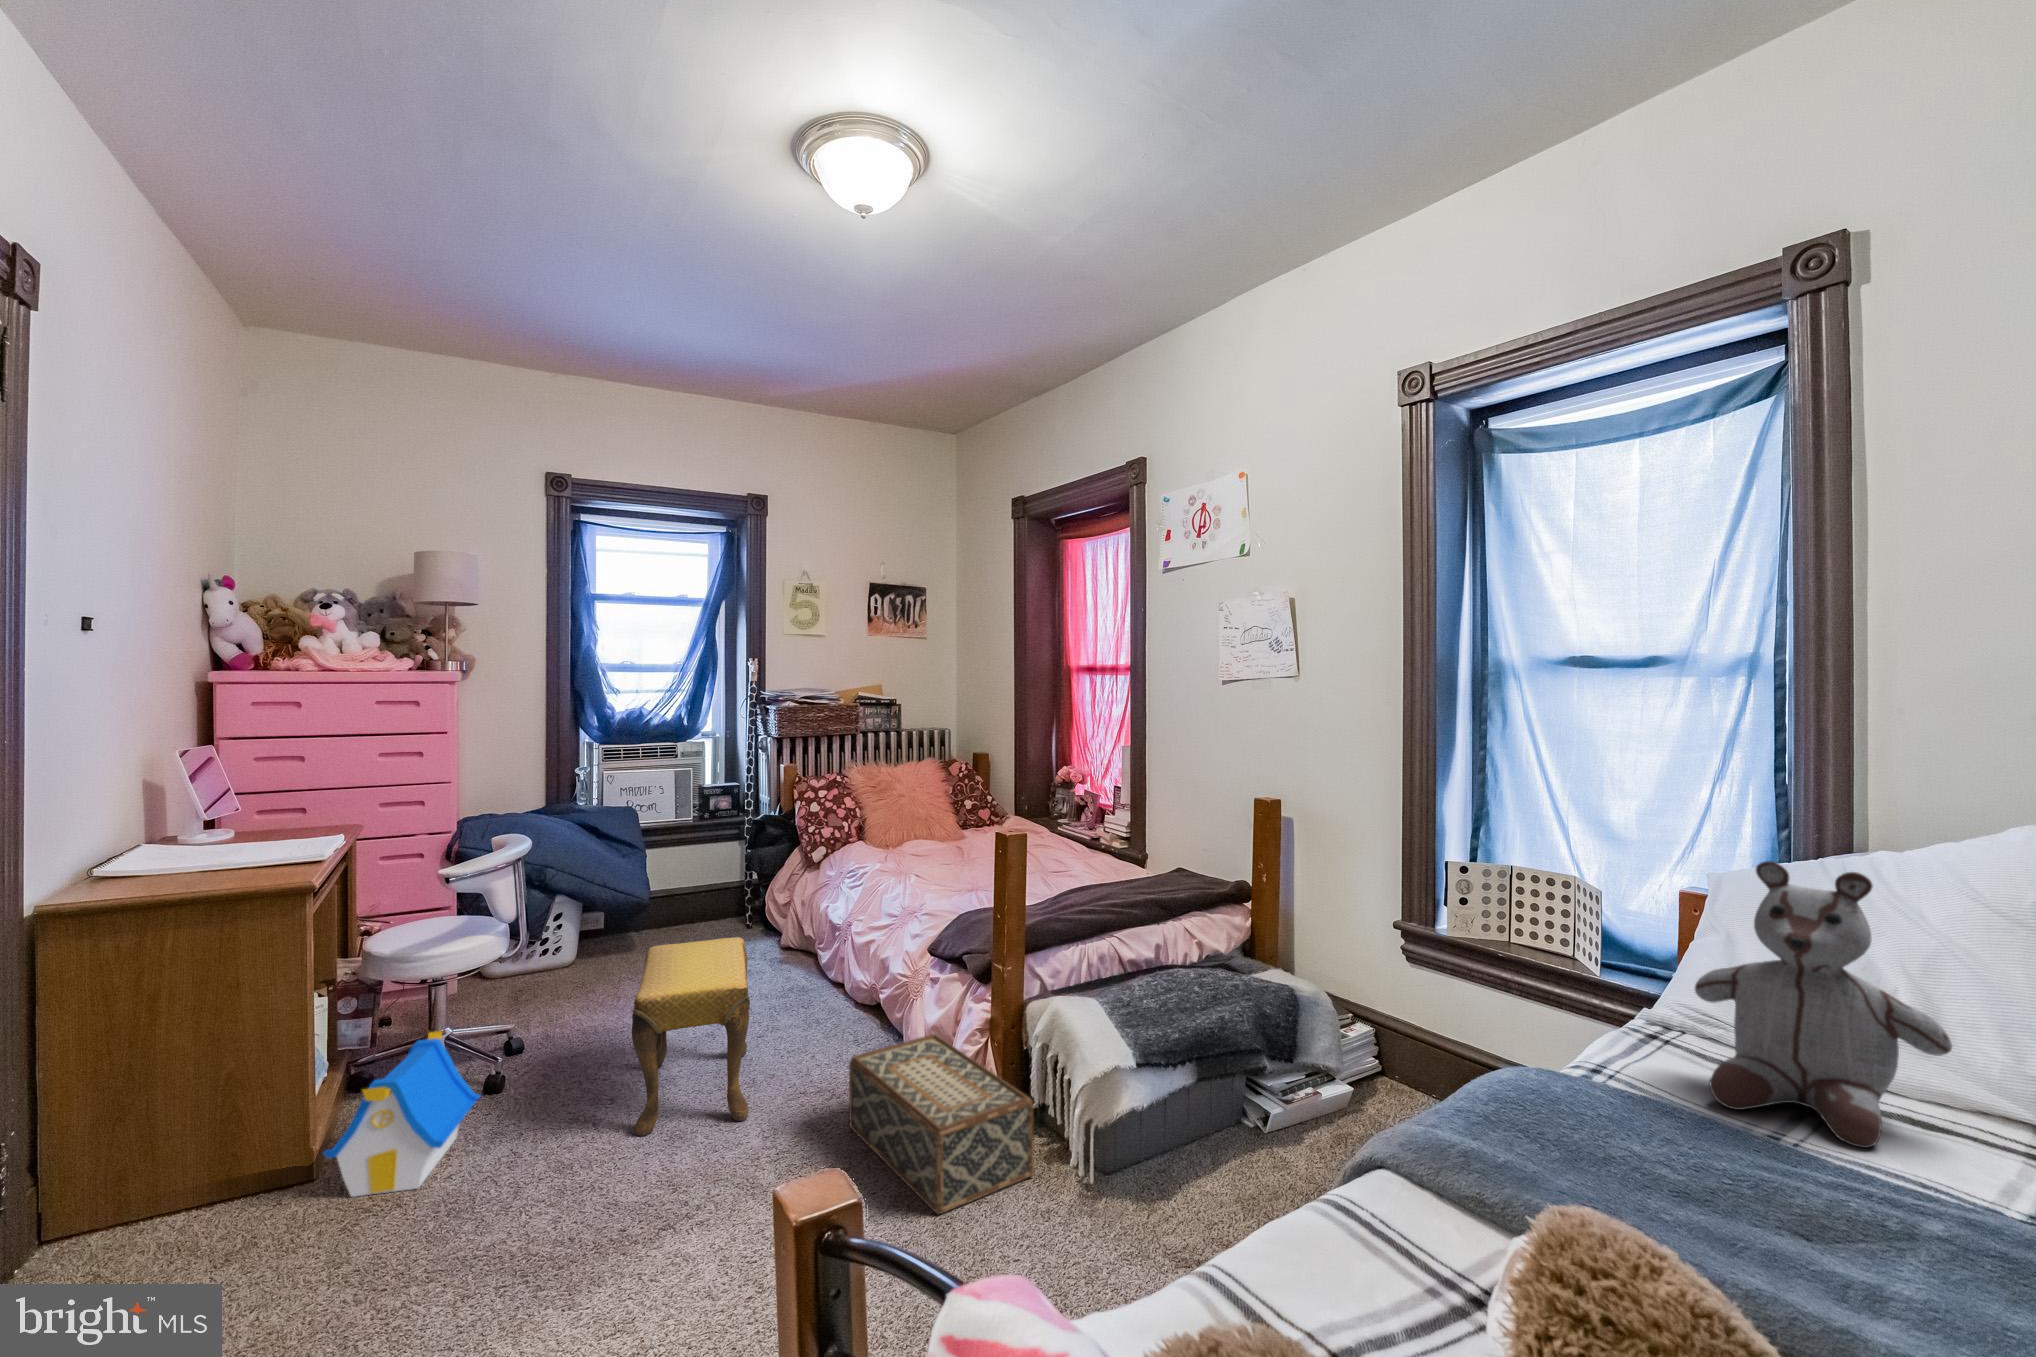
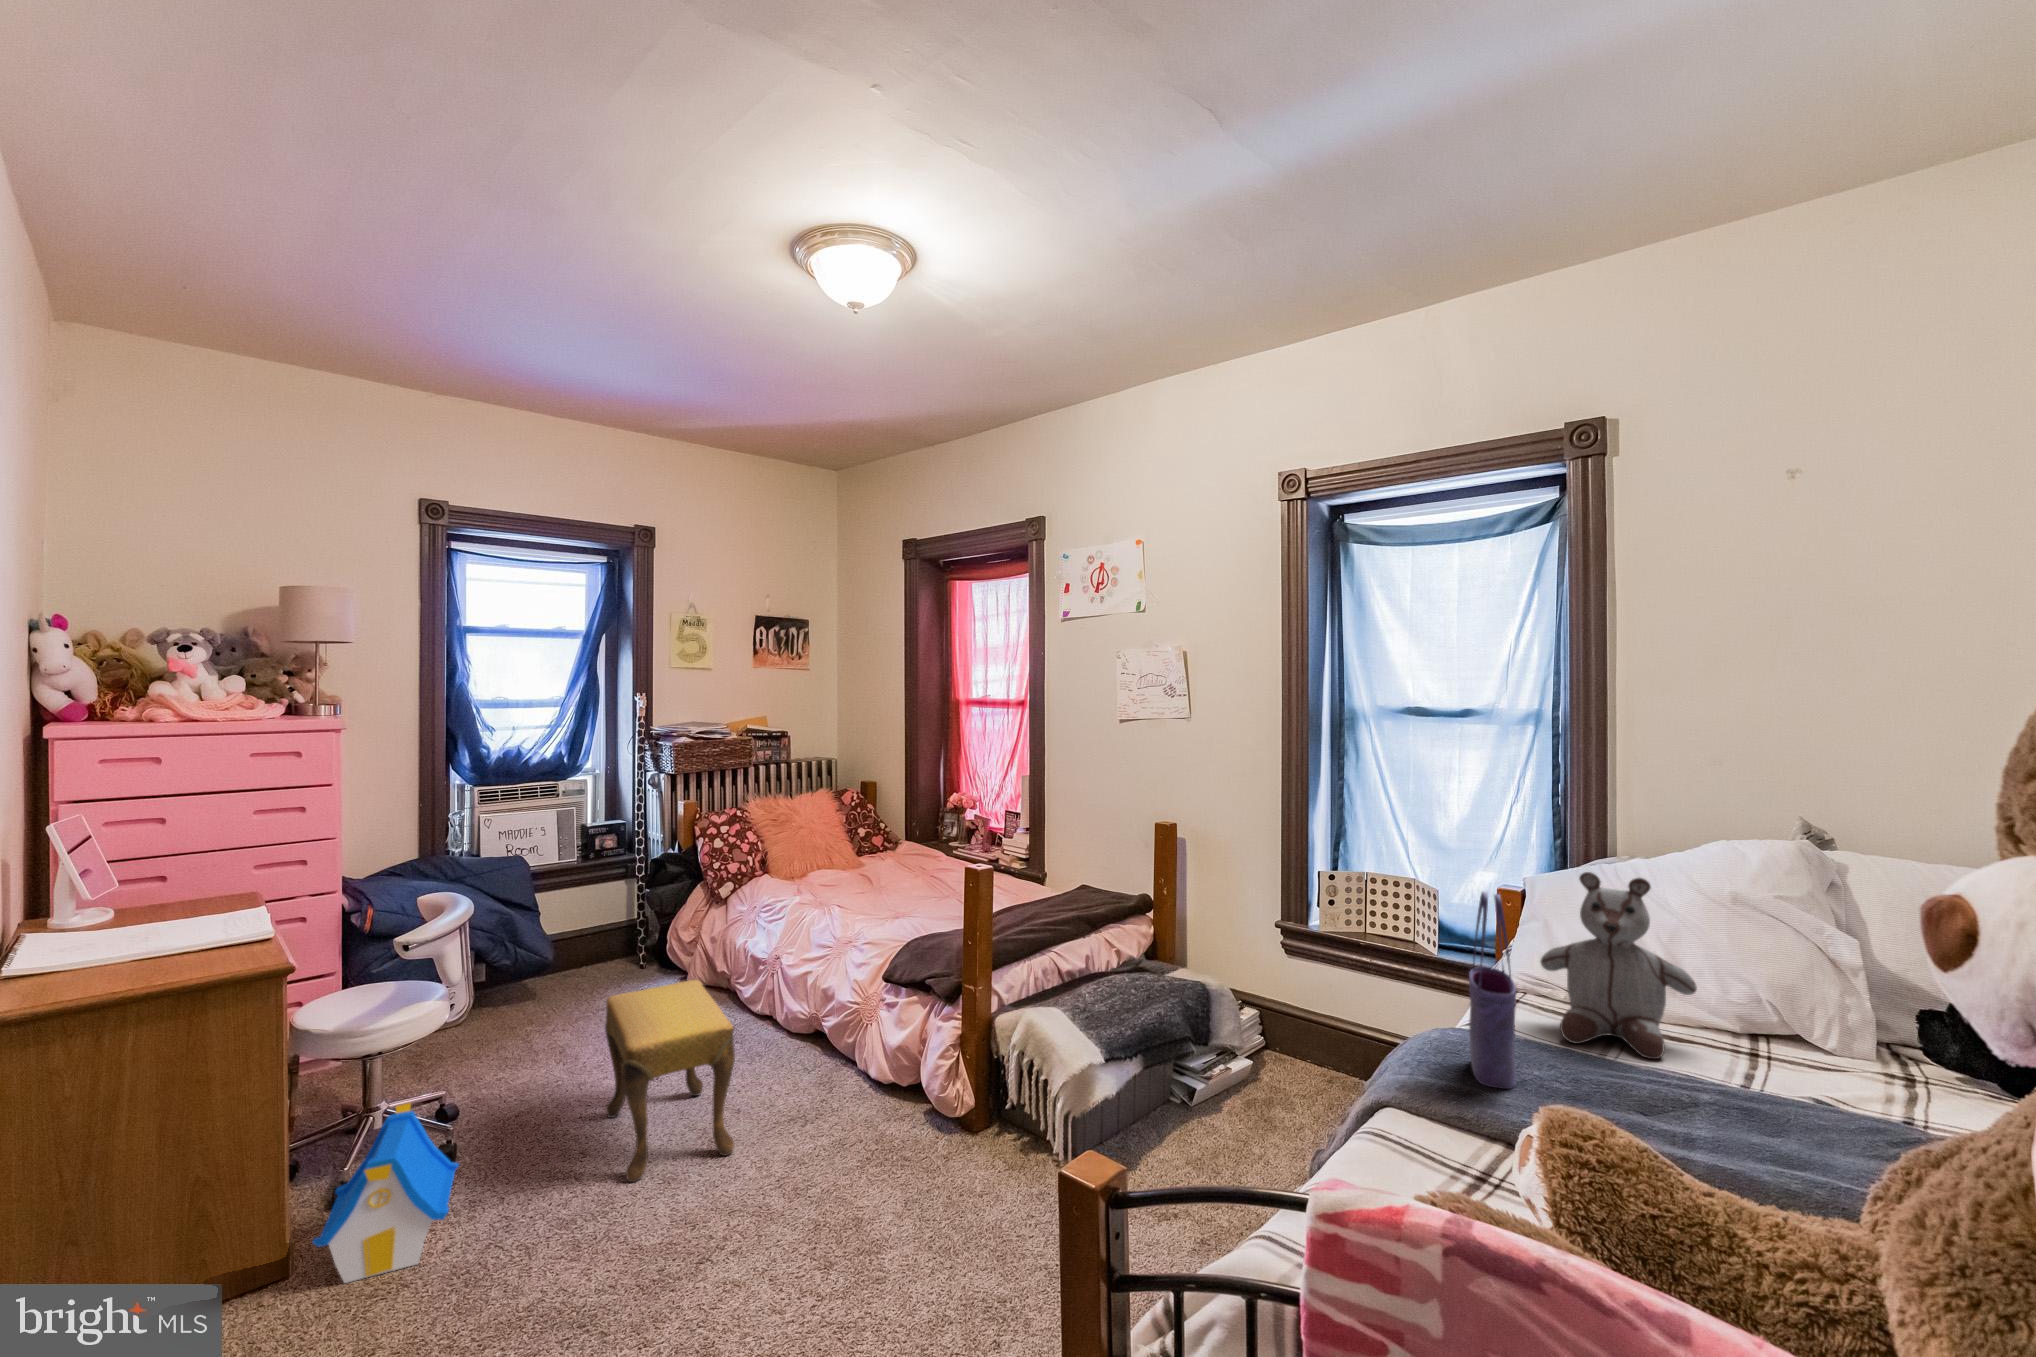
tote bag: none [1530,871,1600,1162] -> present [1469,891,1516,1089]
woven basket: present [849,1034,1034,1214] -> none [836,1053,1019,1211]

